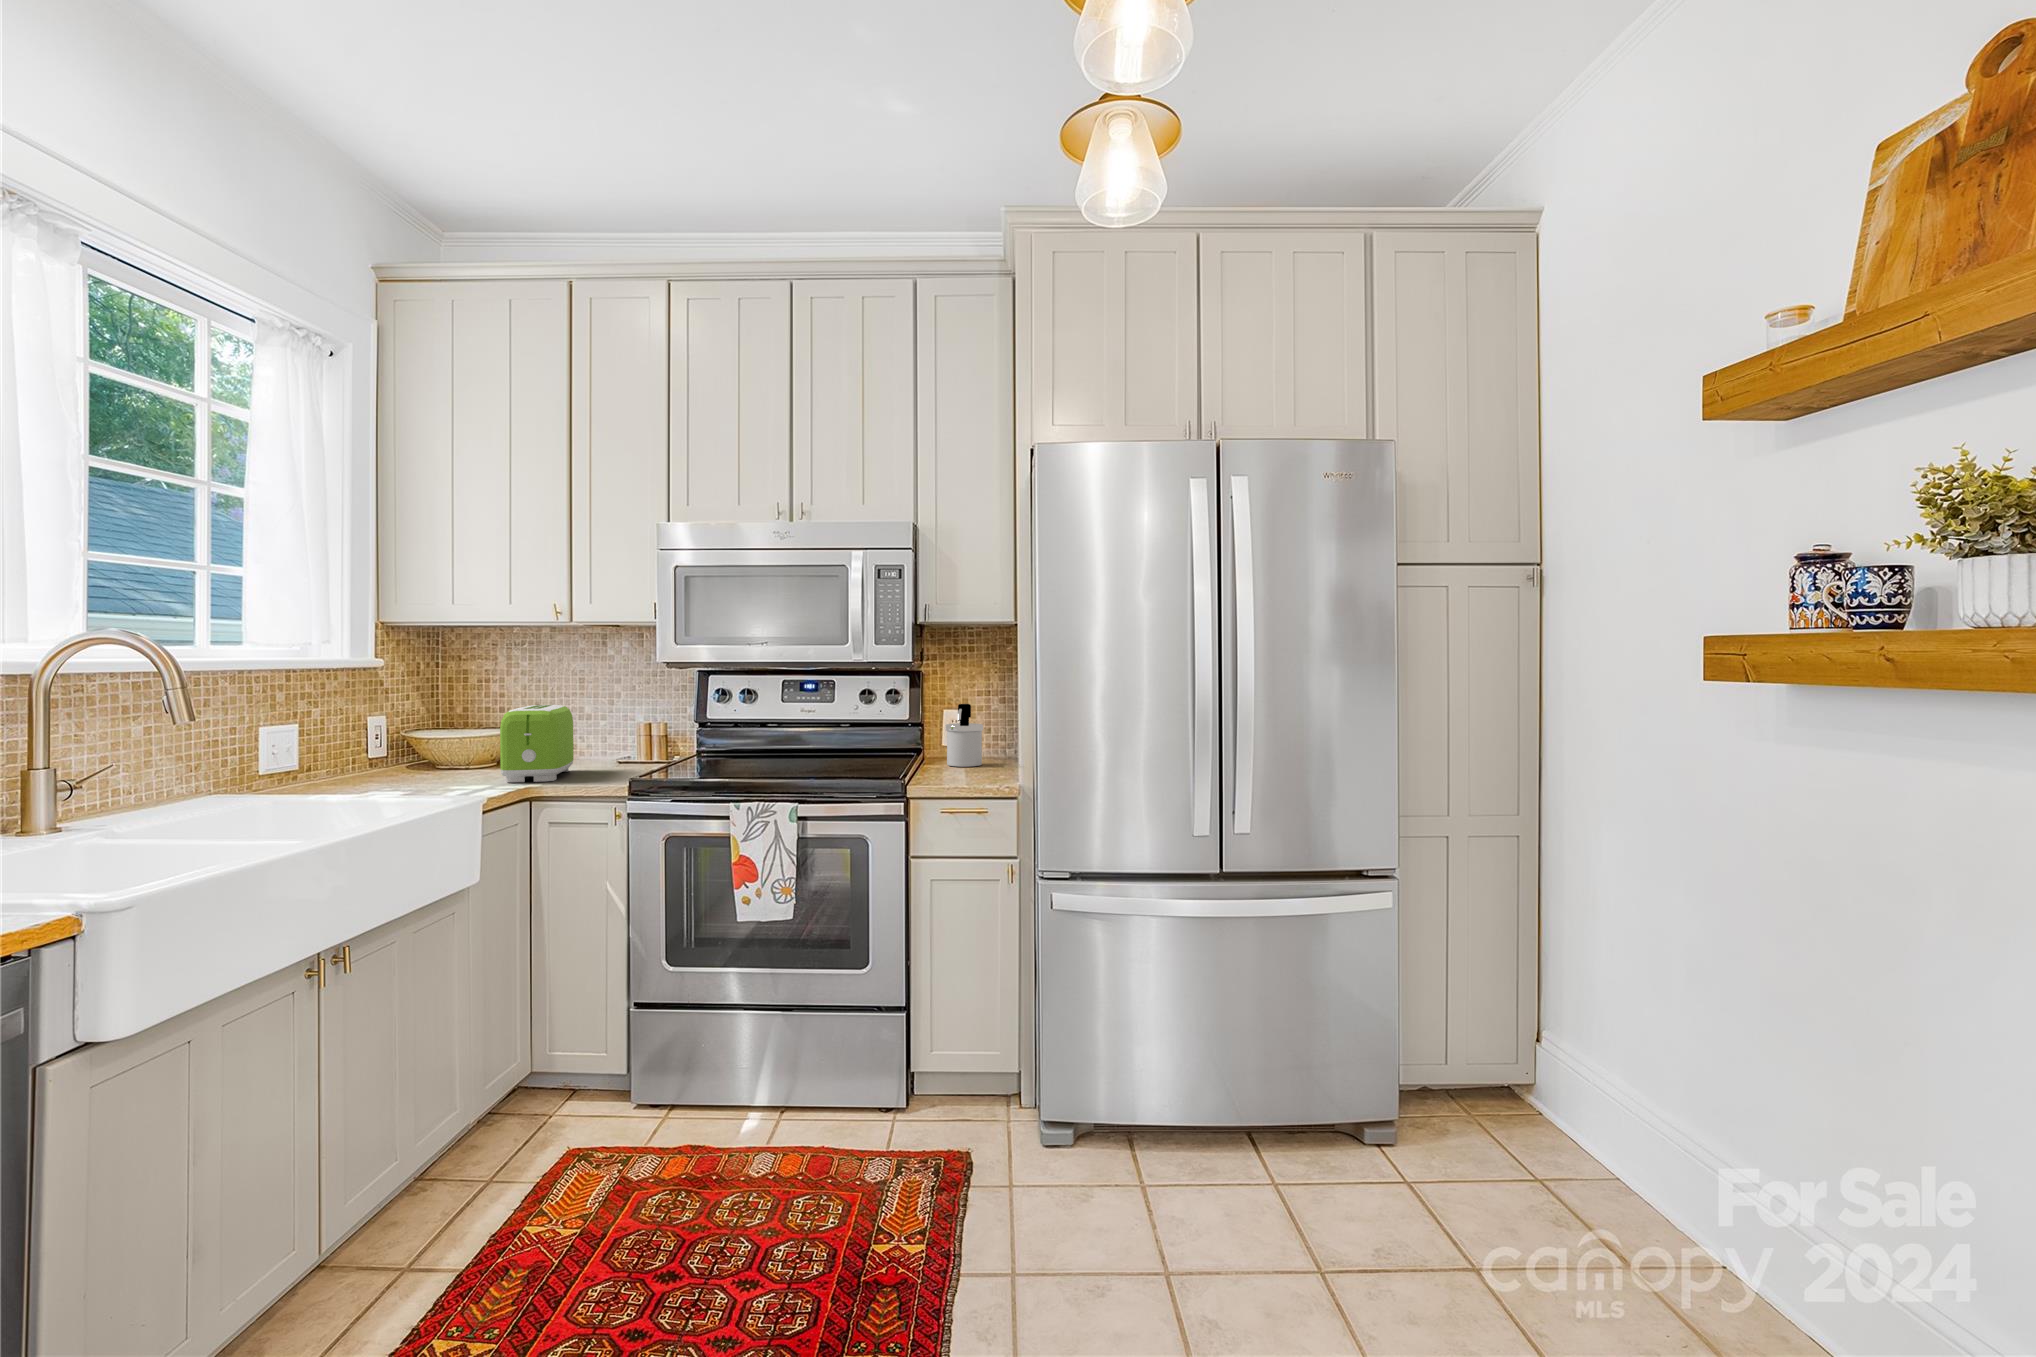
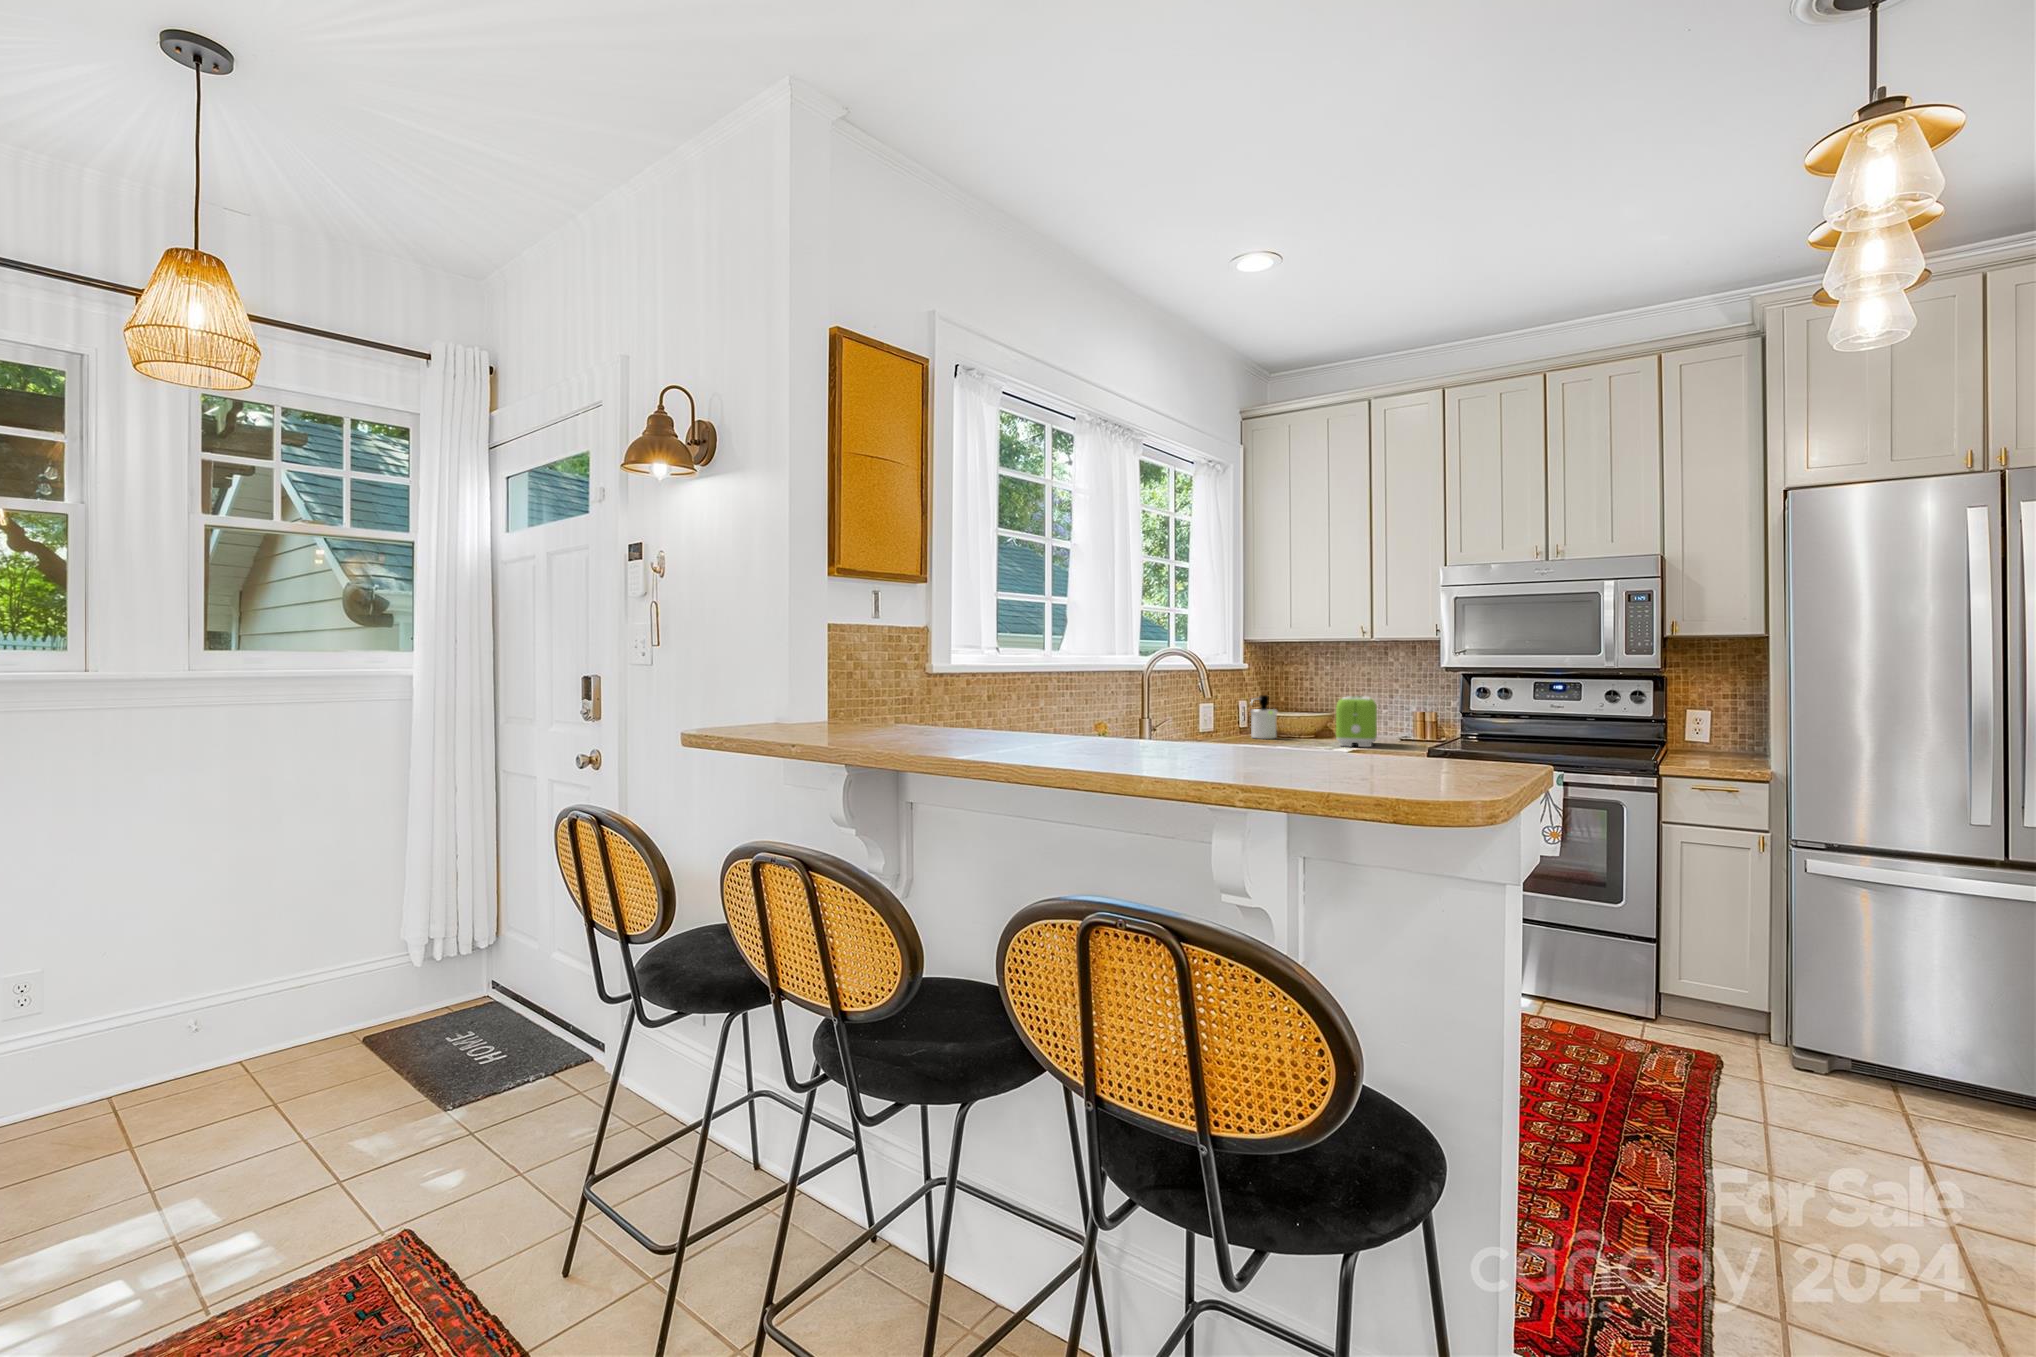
soap dispenser: present [946,704,983,767] -> present [1251,695,1277,739]

